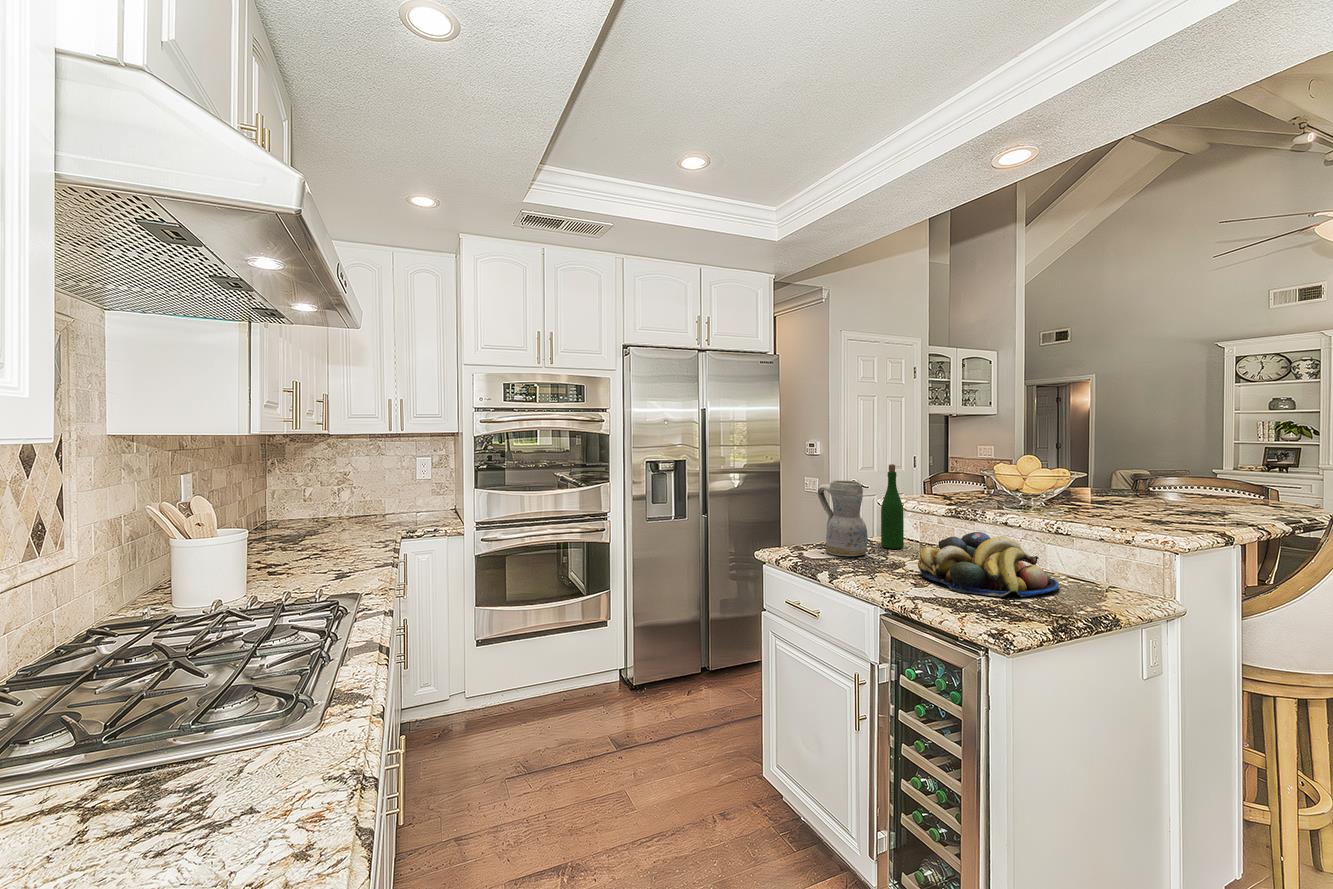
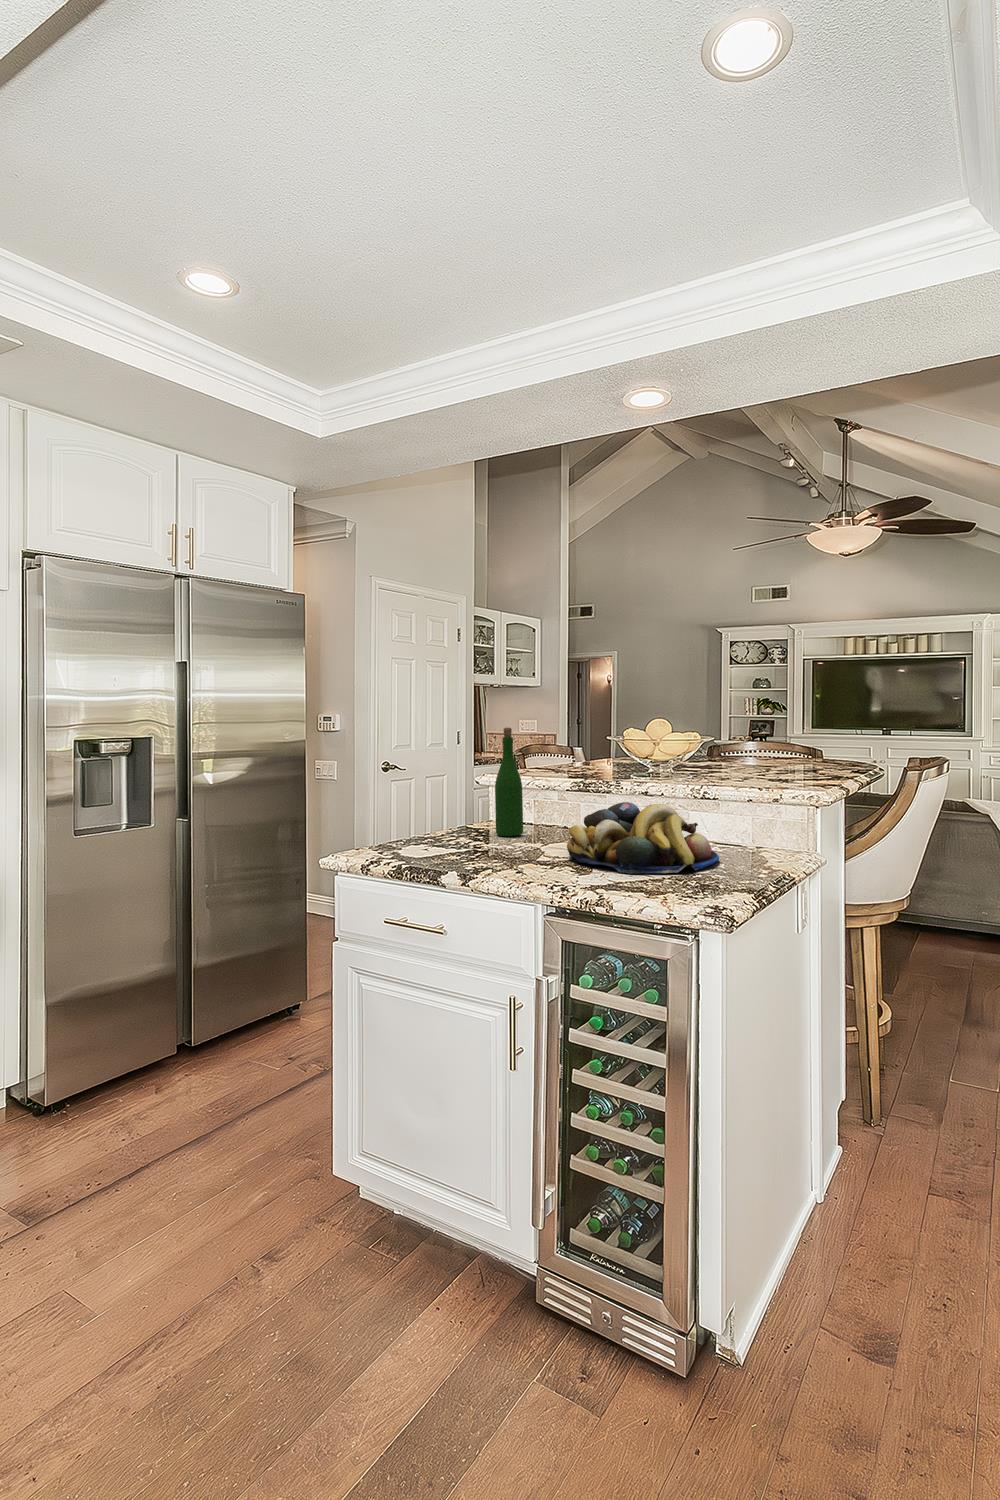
ceramic pitcher: present [817,480,868,556] -> none [422,748,490,850]

